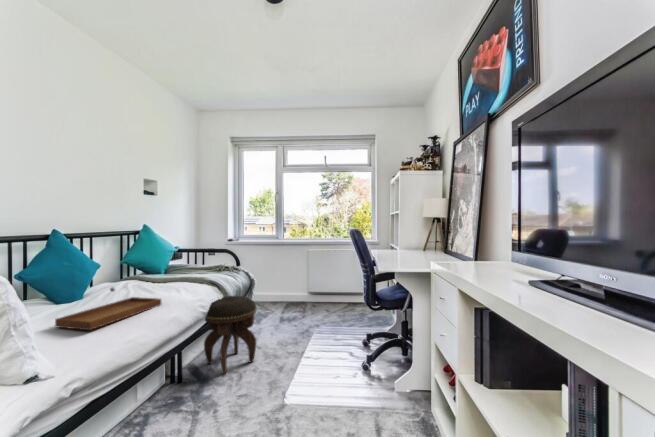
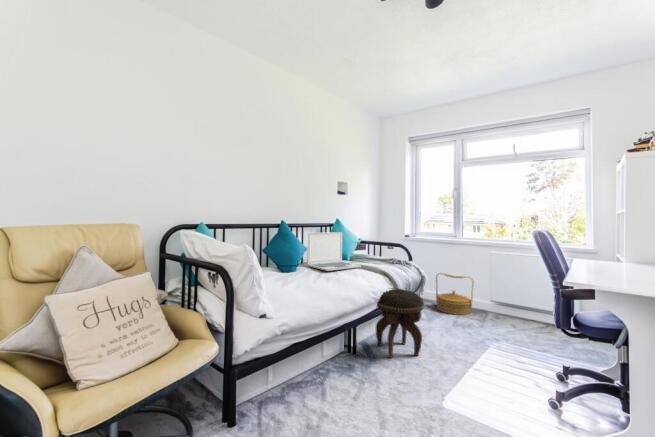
laptop: none [102,240,182,290] -> present [308,232,361,271]
woven basket: none [260,273,294,311] -> present [436,273,474,315]
tray: present [55,288,161,330] -> none [279,266,343,294]

